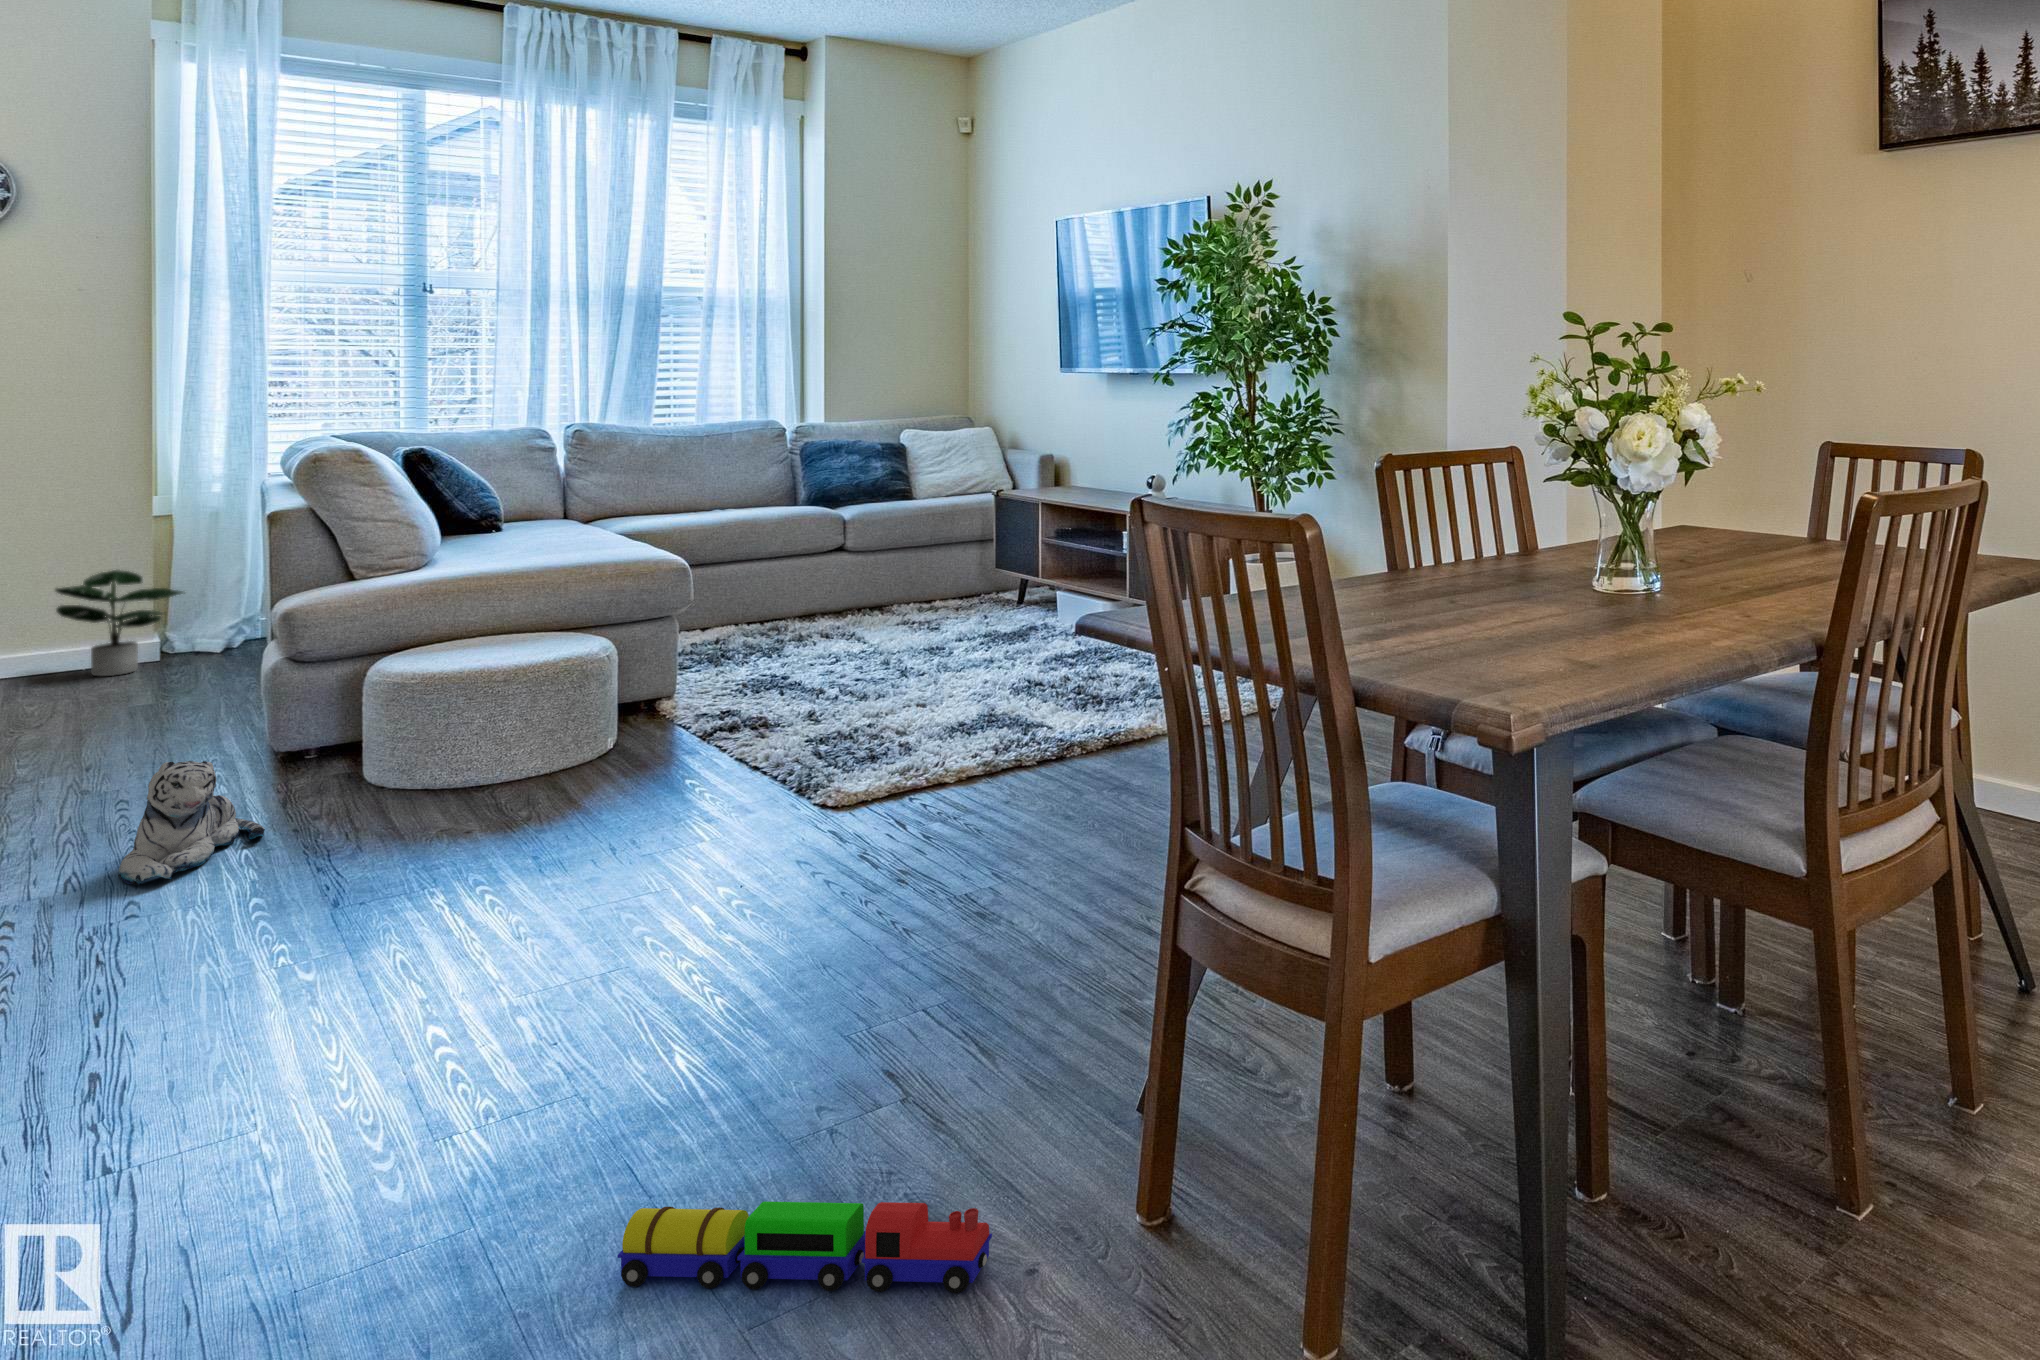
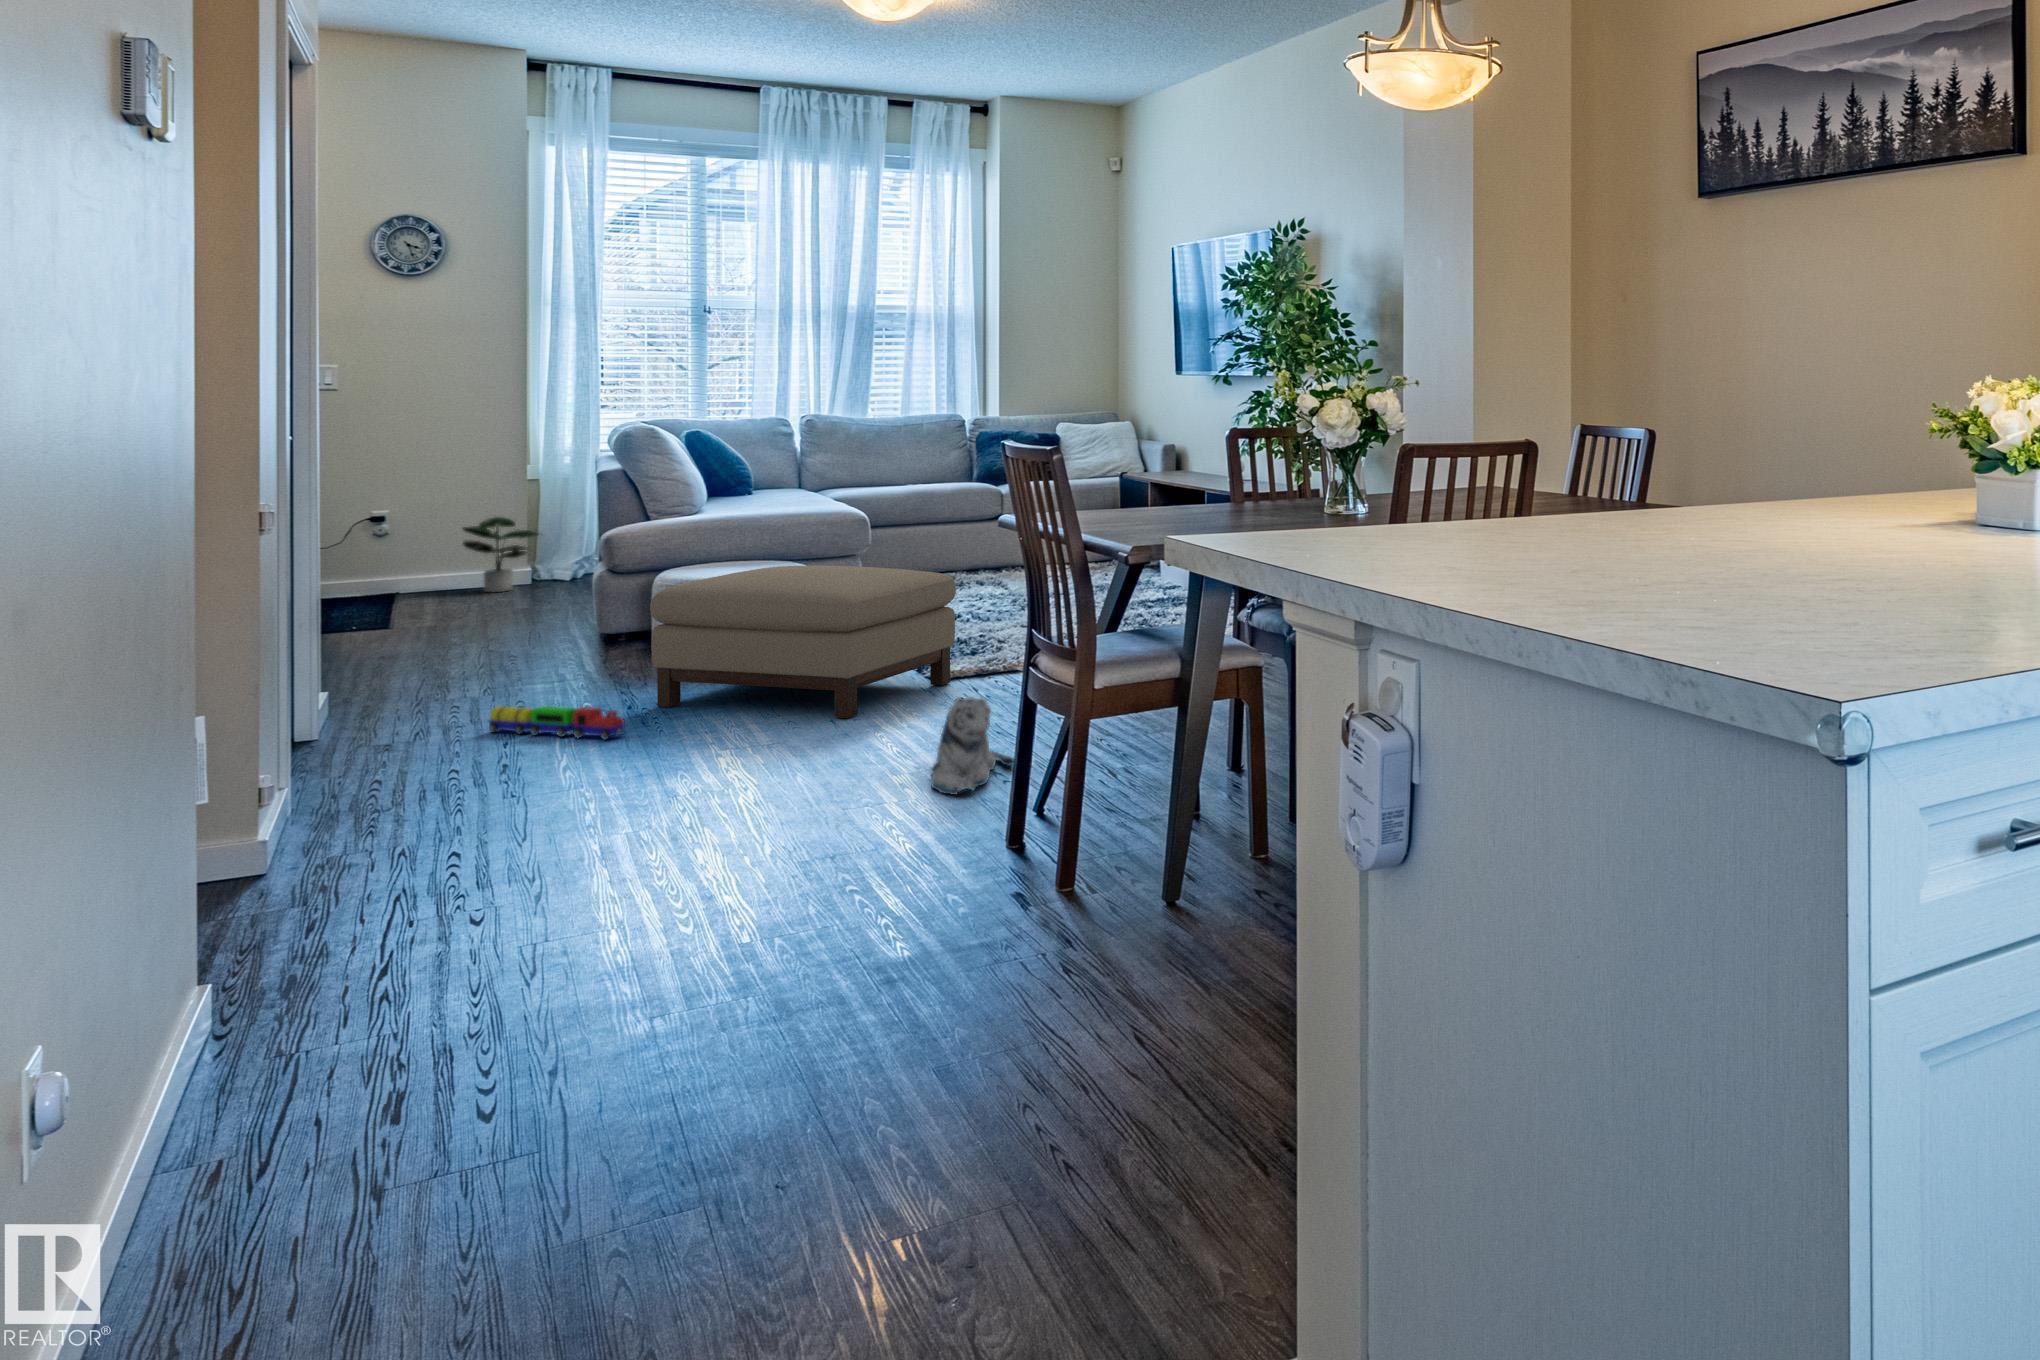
ottoman: none [373,657,860,902] -> present [650,565,956,718]
plush toy: present [118,761,265,885] -> present [931,697,1015,795]
toy train: present [617,1201,992,1294] -> present [489,706,625,740]

